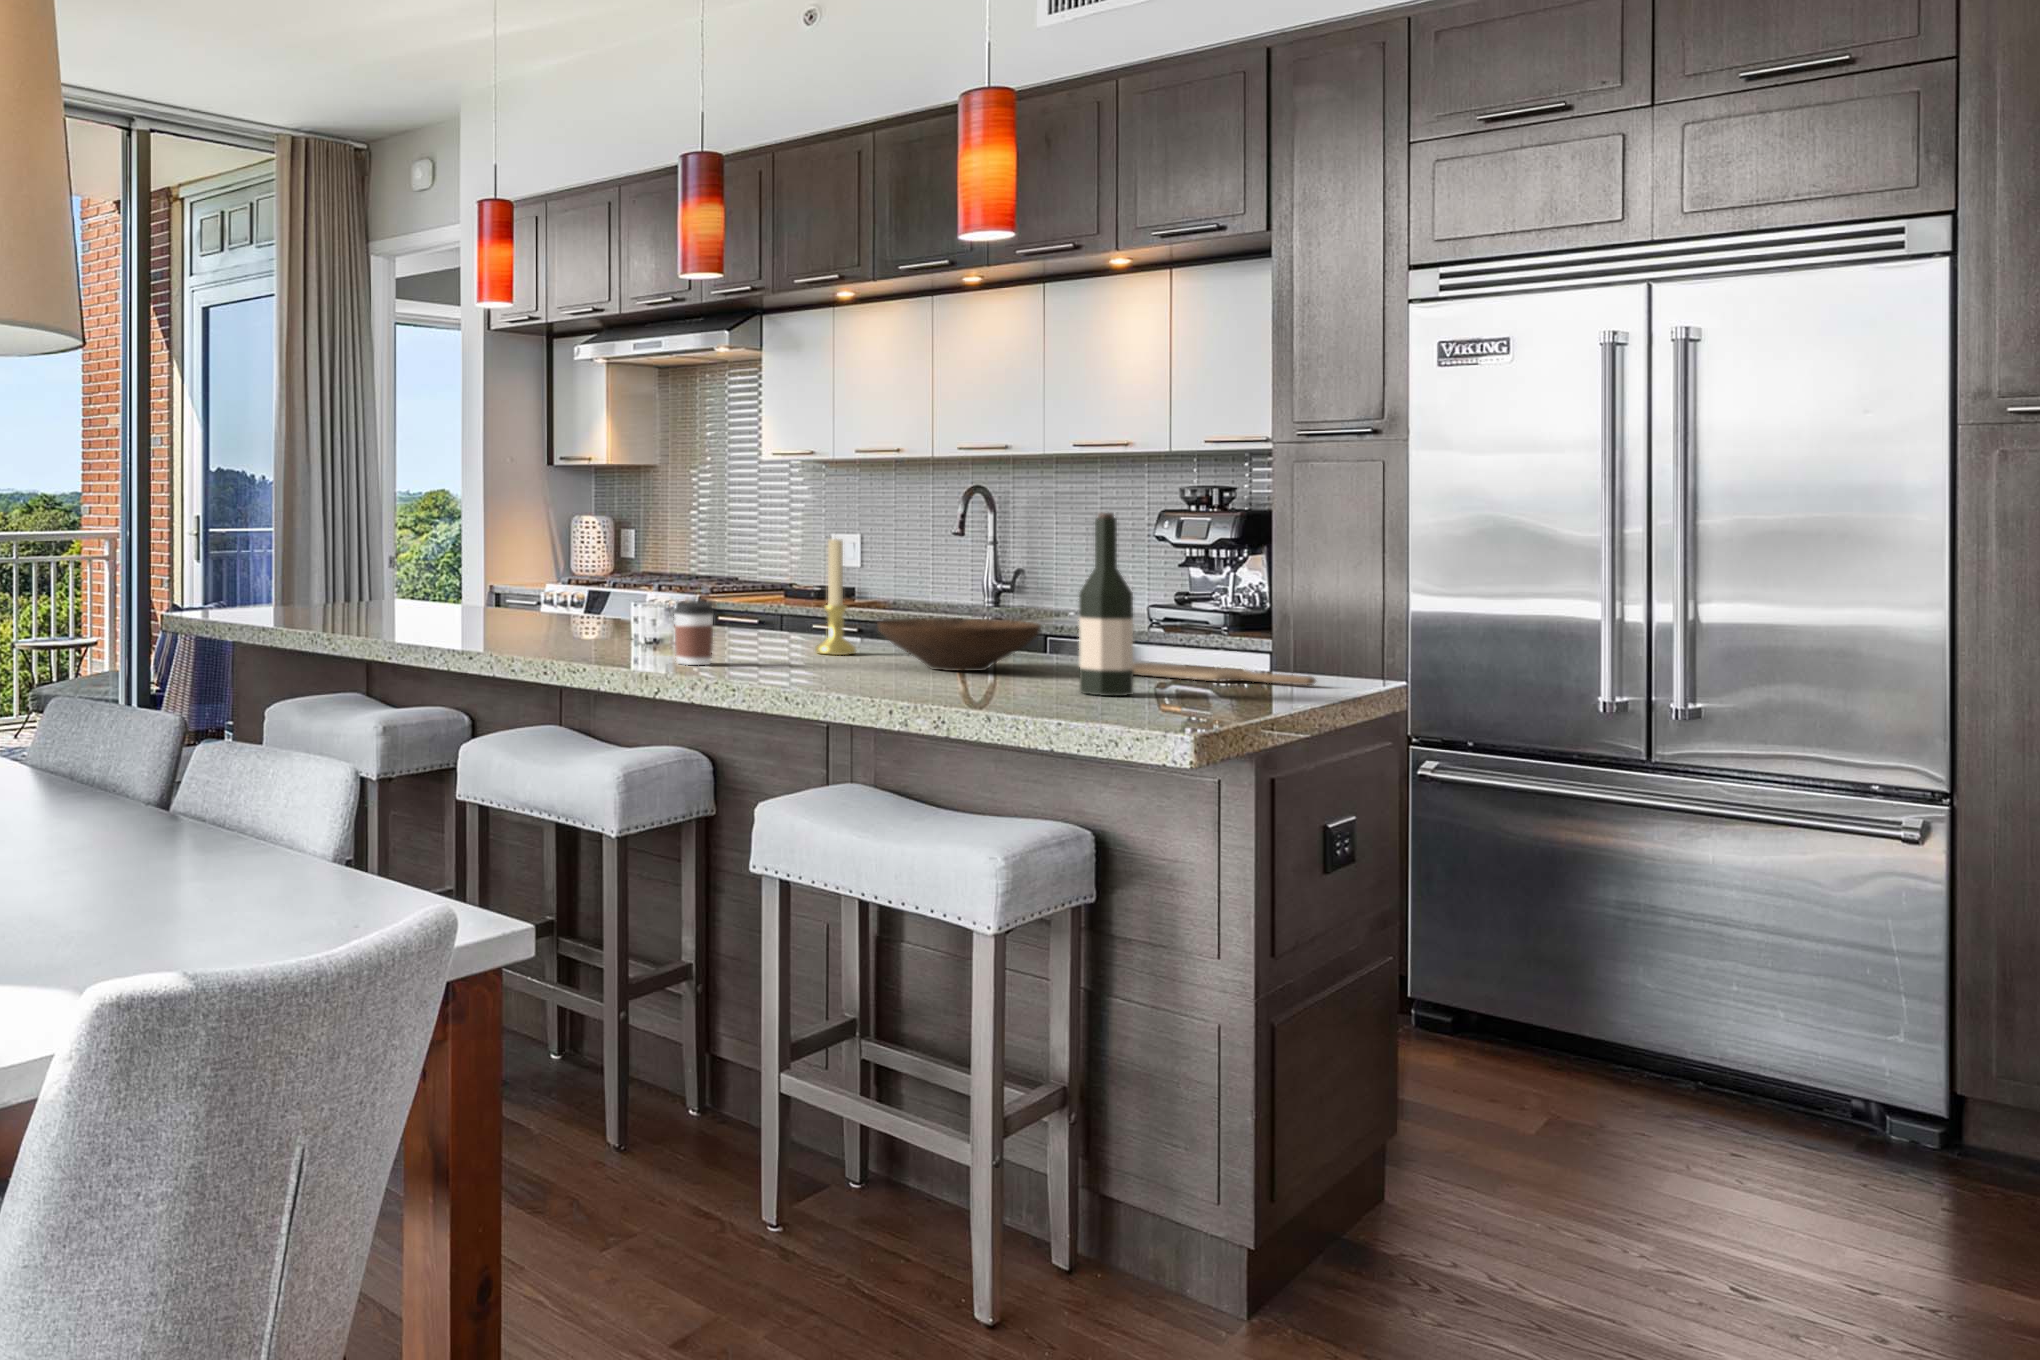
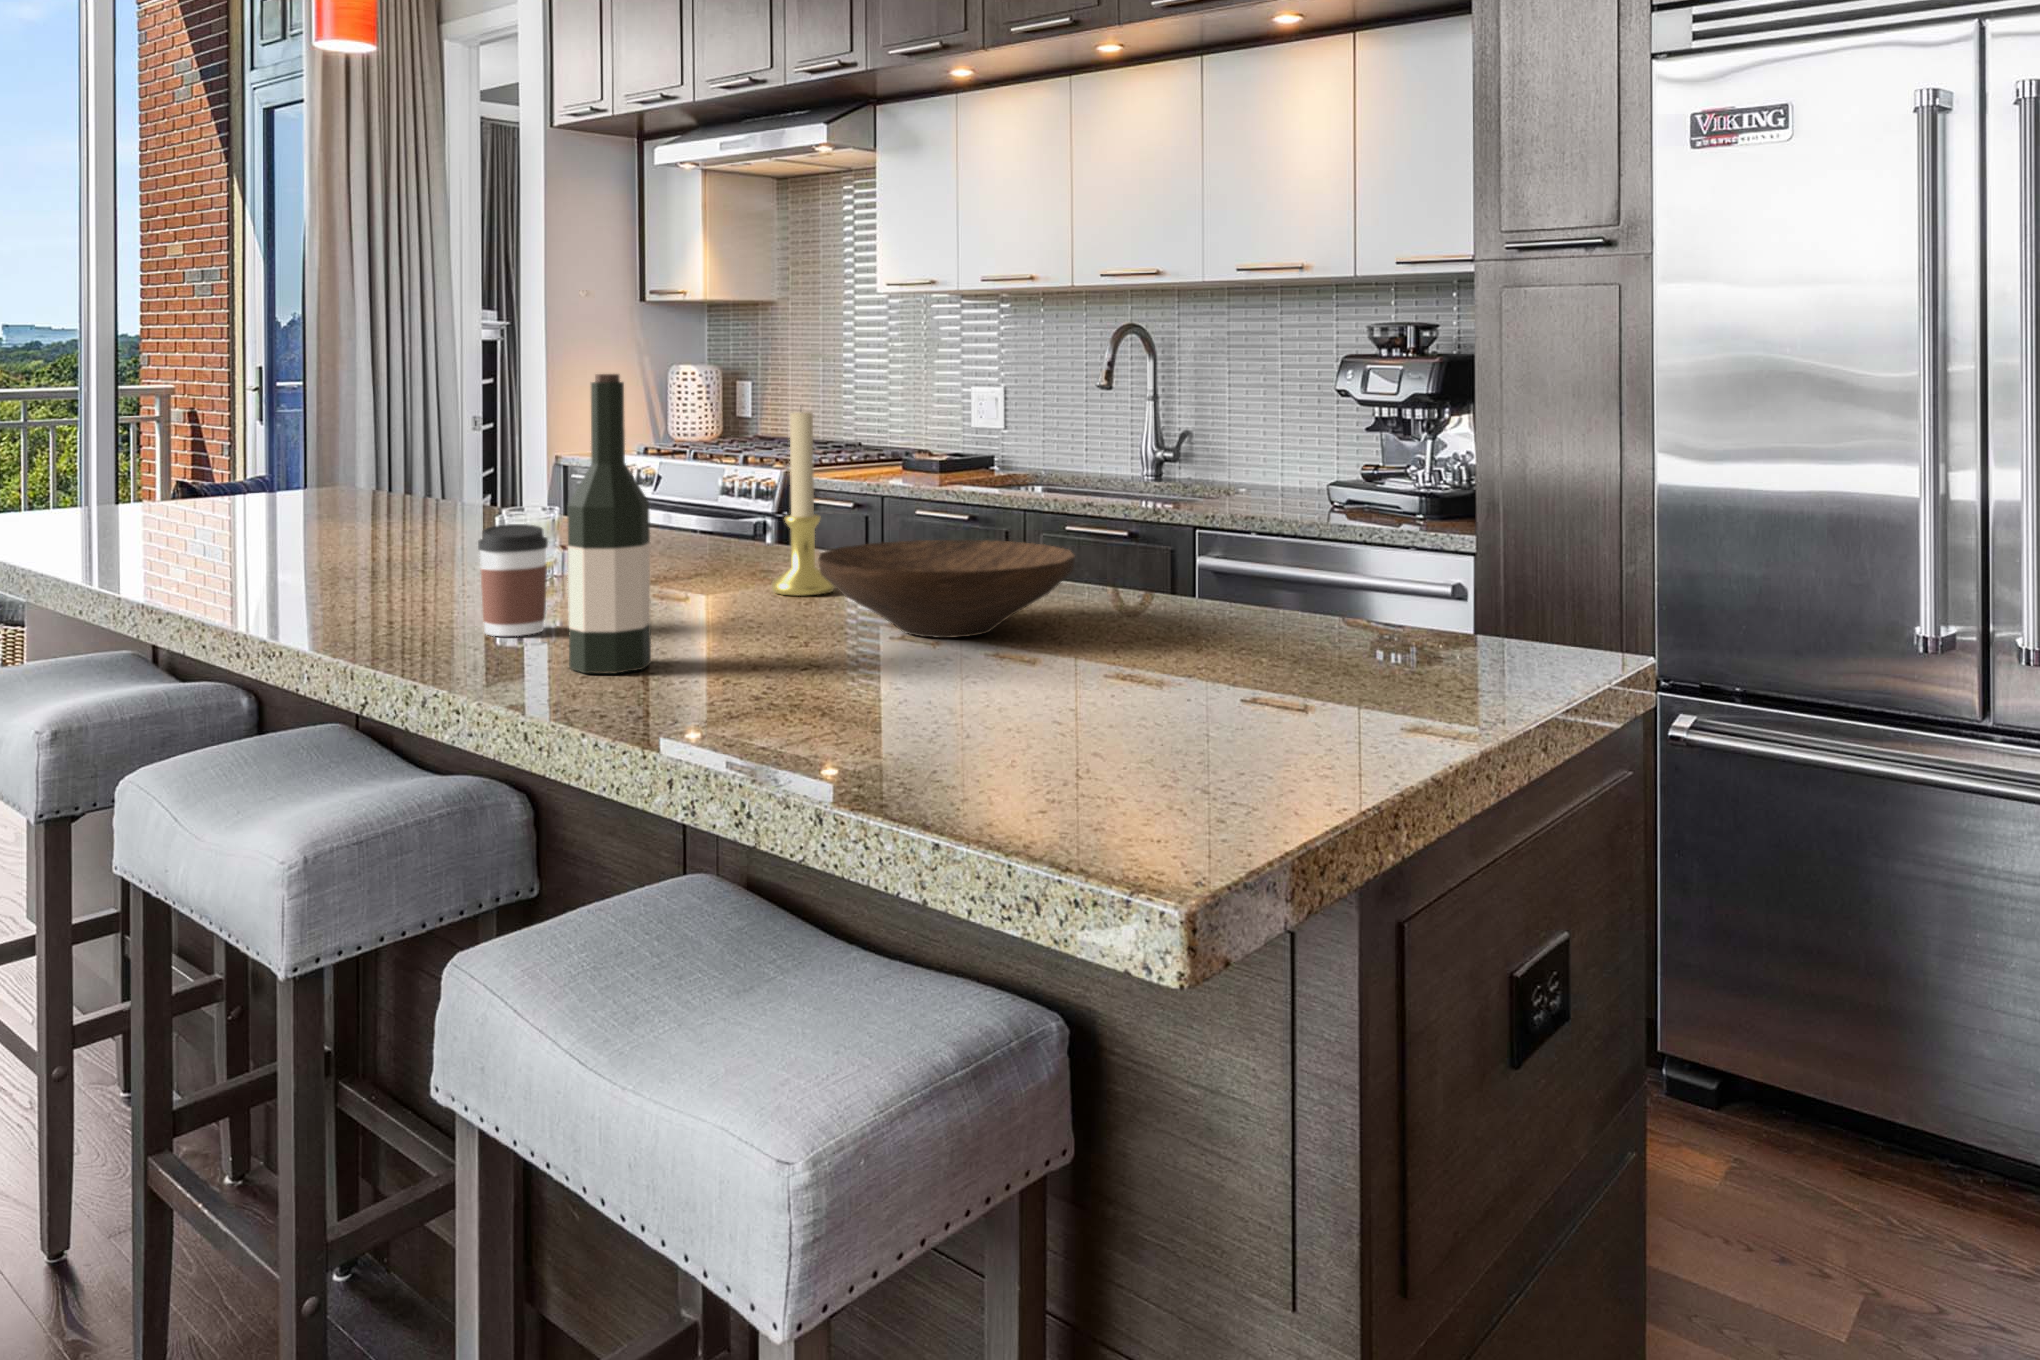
wine bottle: present [1079,513,1133,696] -> present [568,374,651,674]
cutting board: present [1133,663,1316,685] -> none [1182,609,1498,661]

